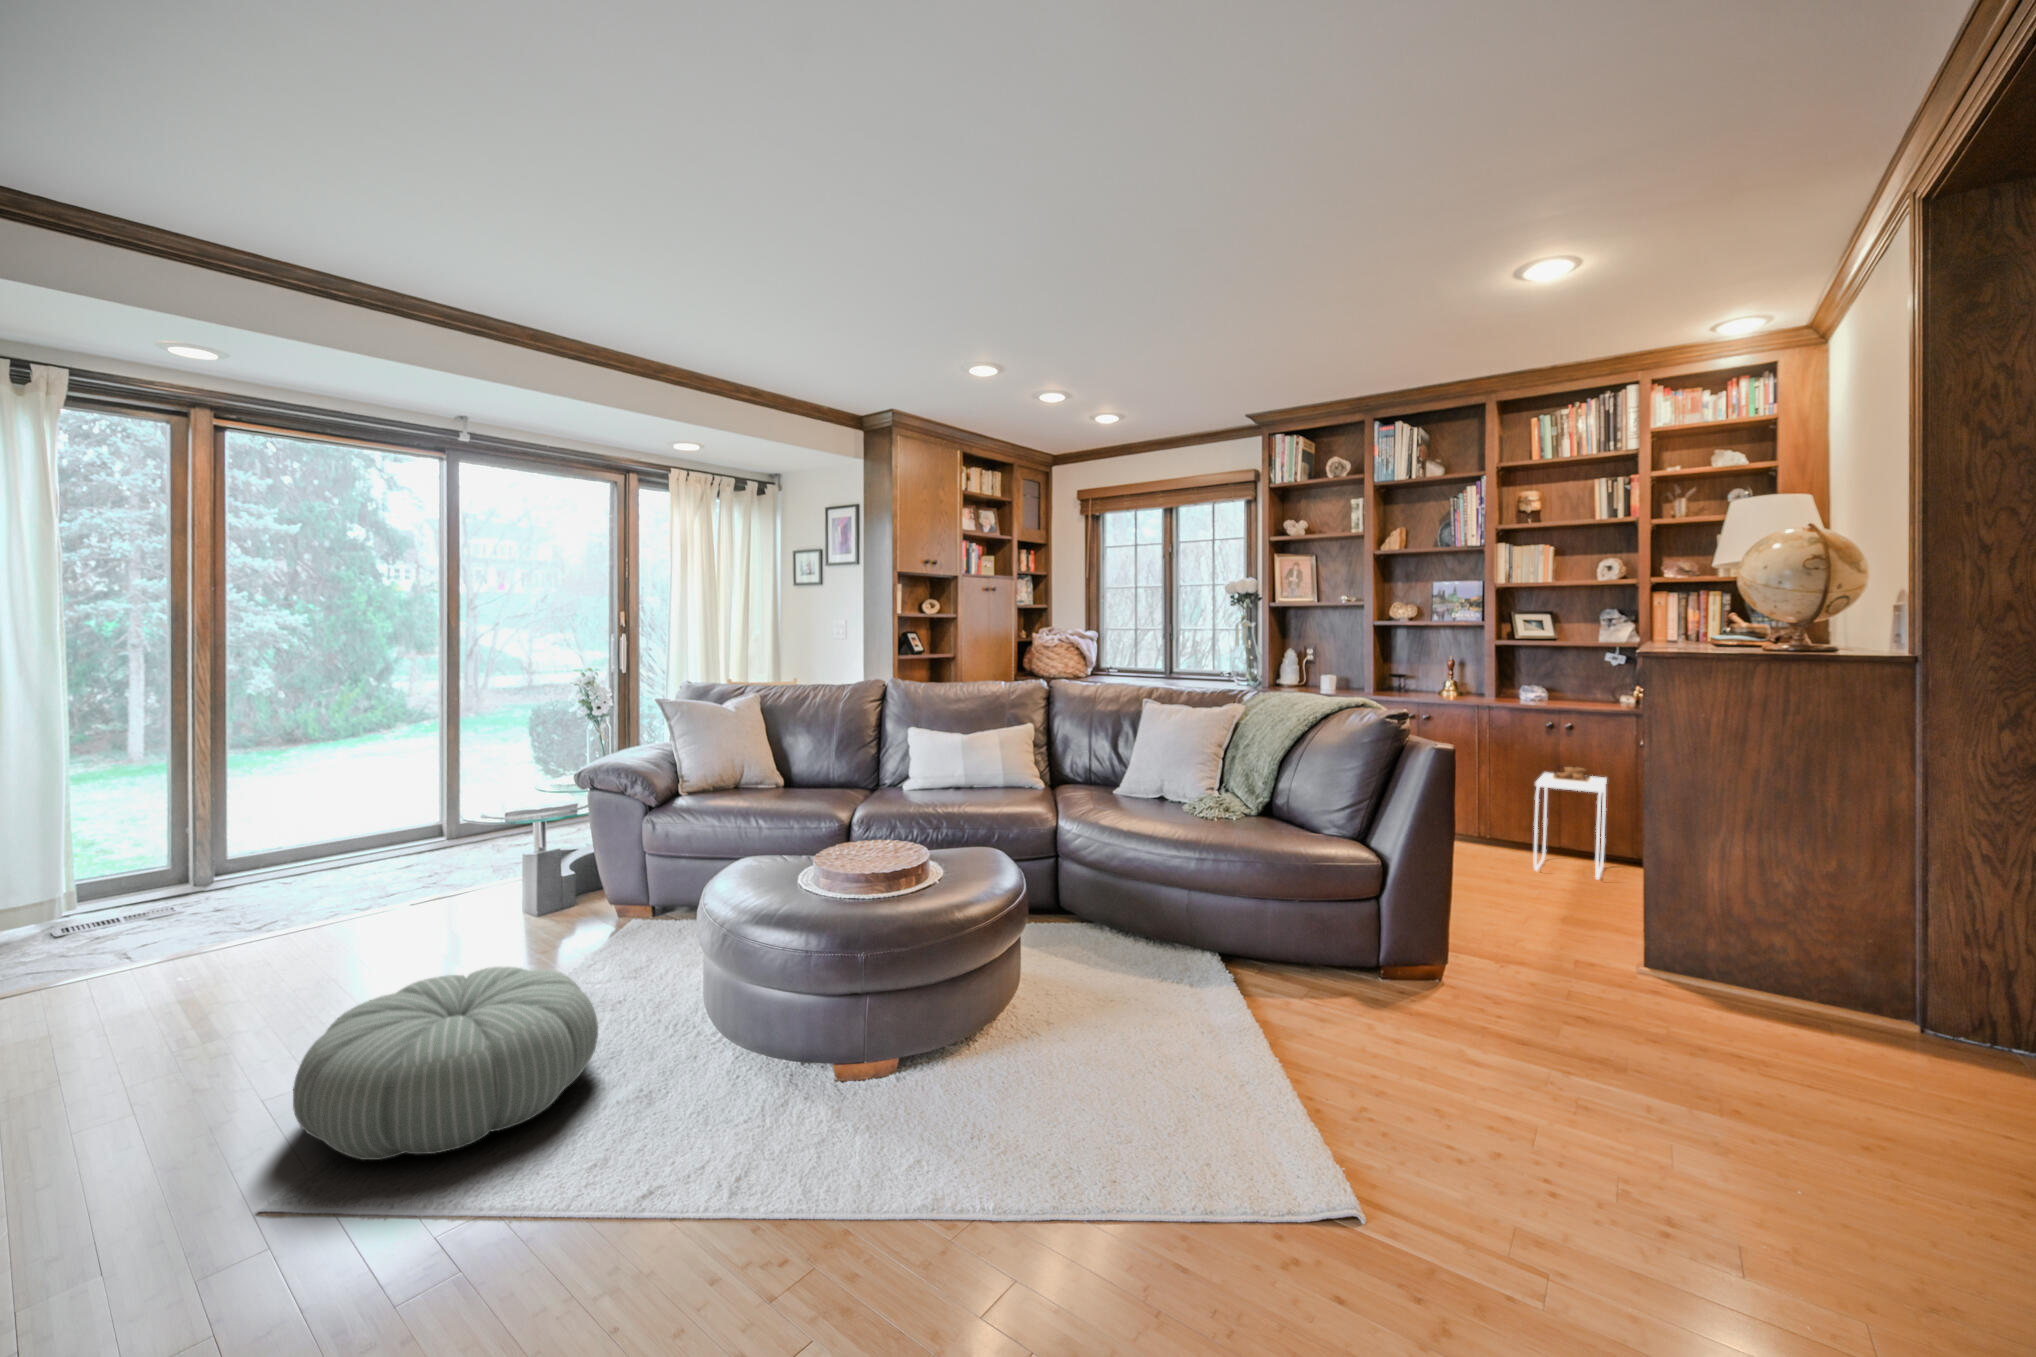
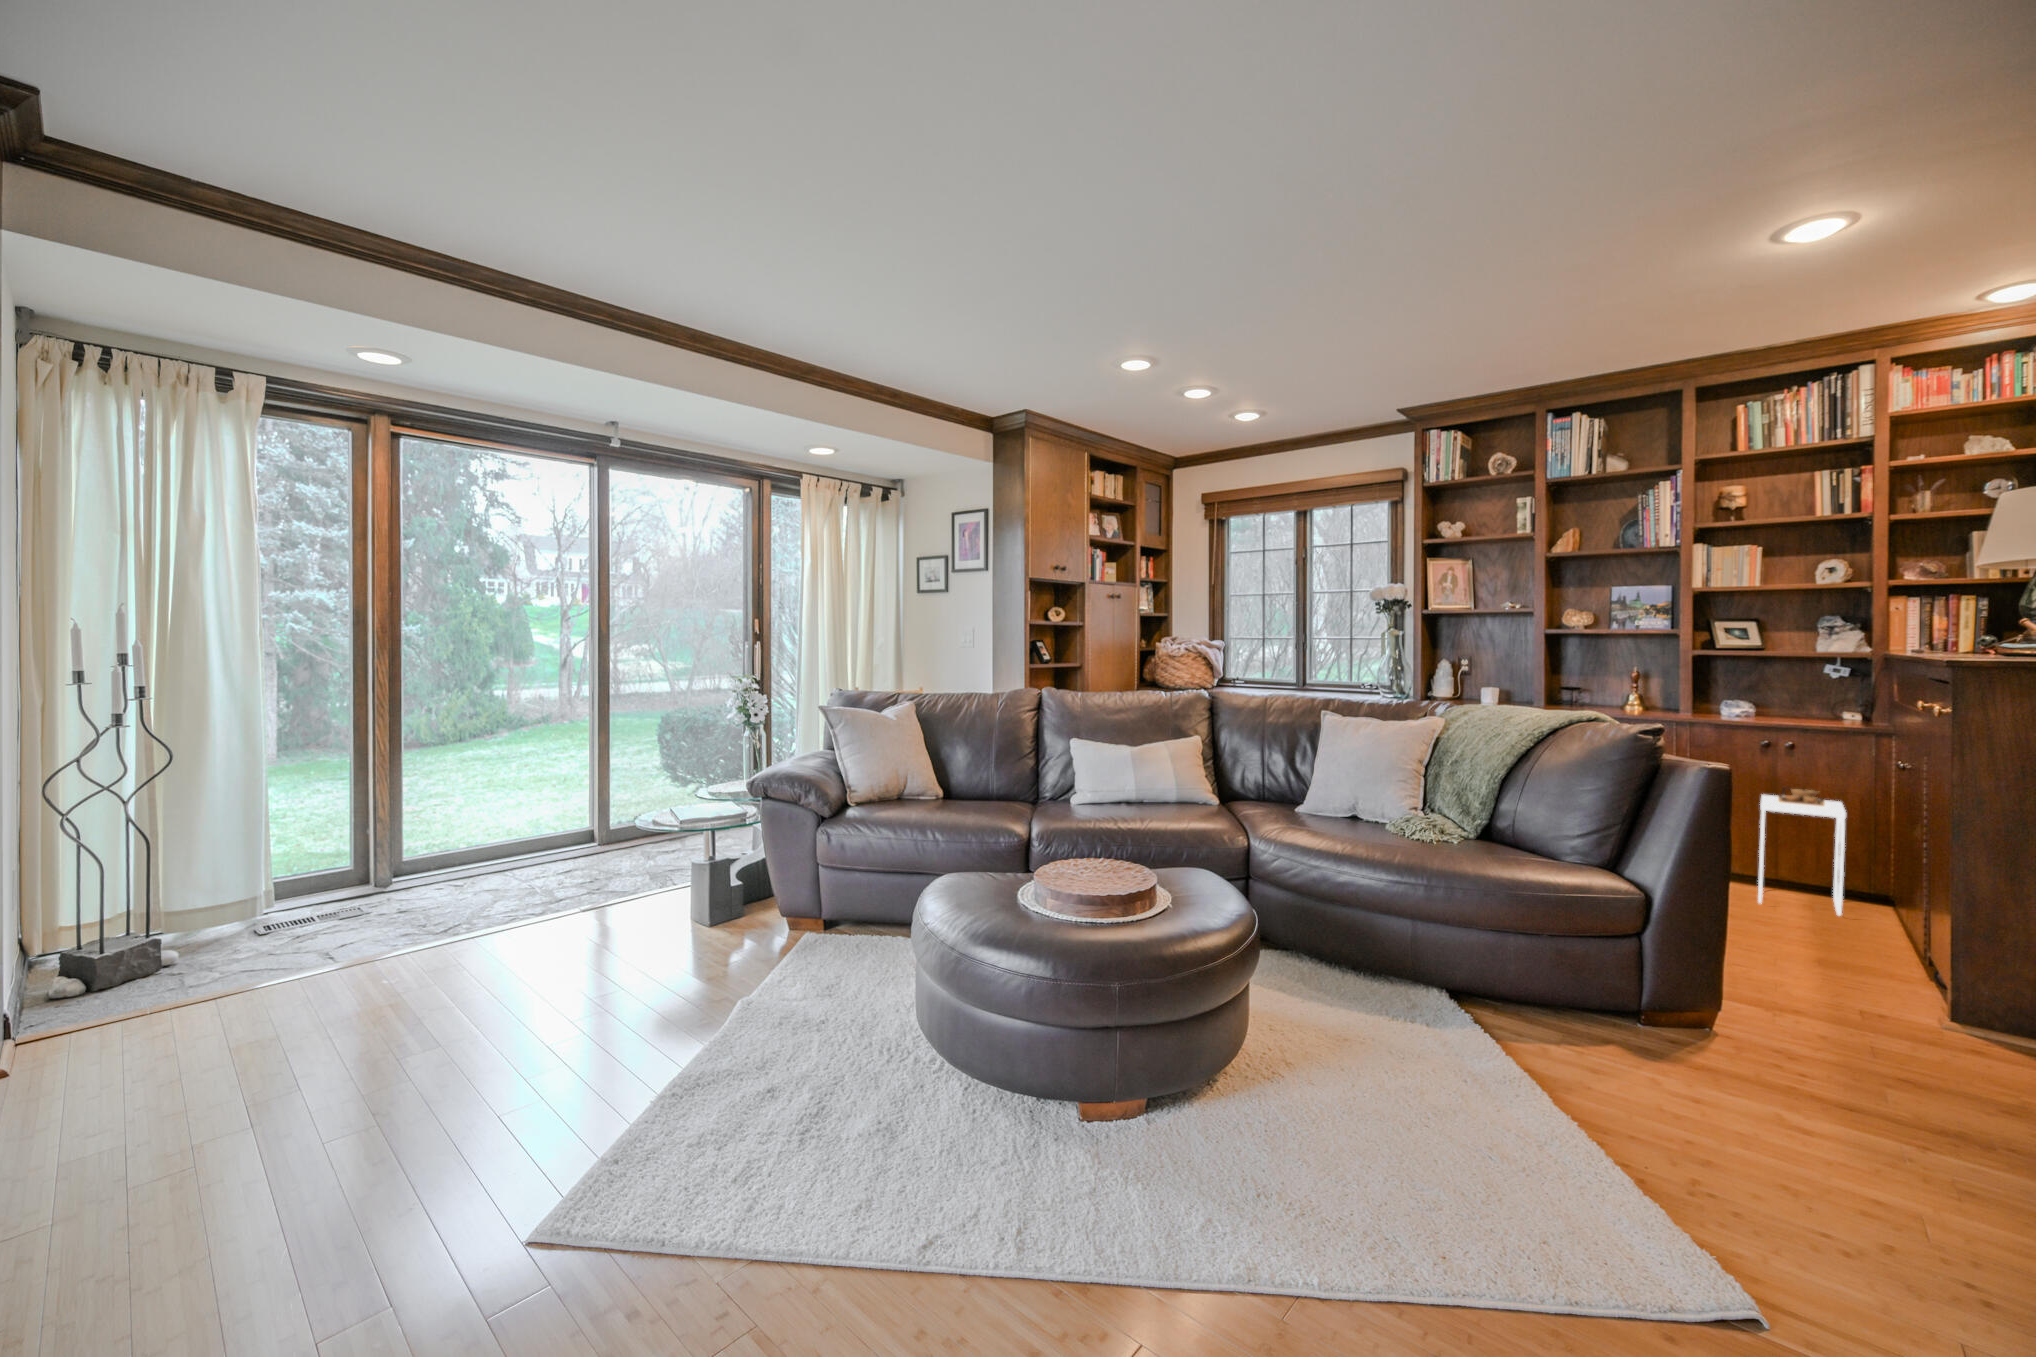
pouf: present [293,967,598,1160] -> none [546,983,828,1190]

